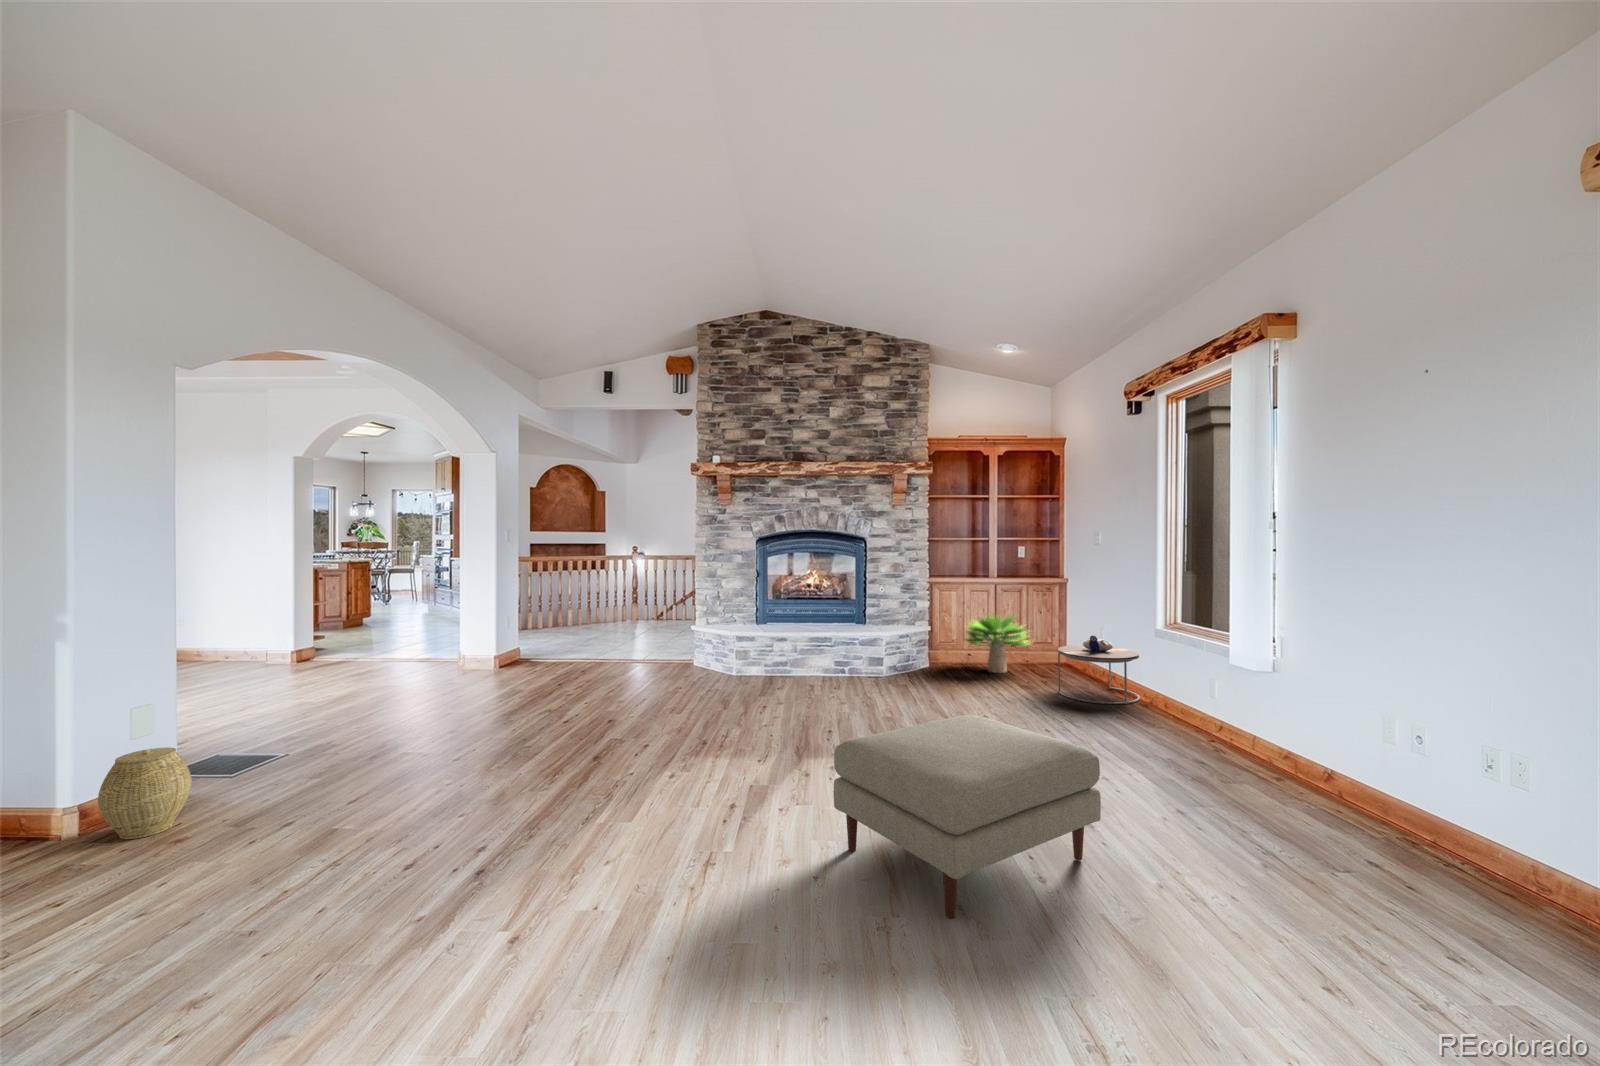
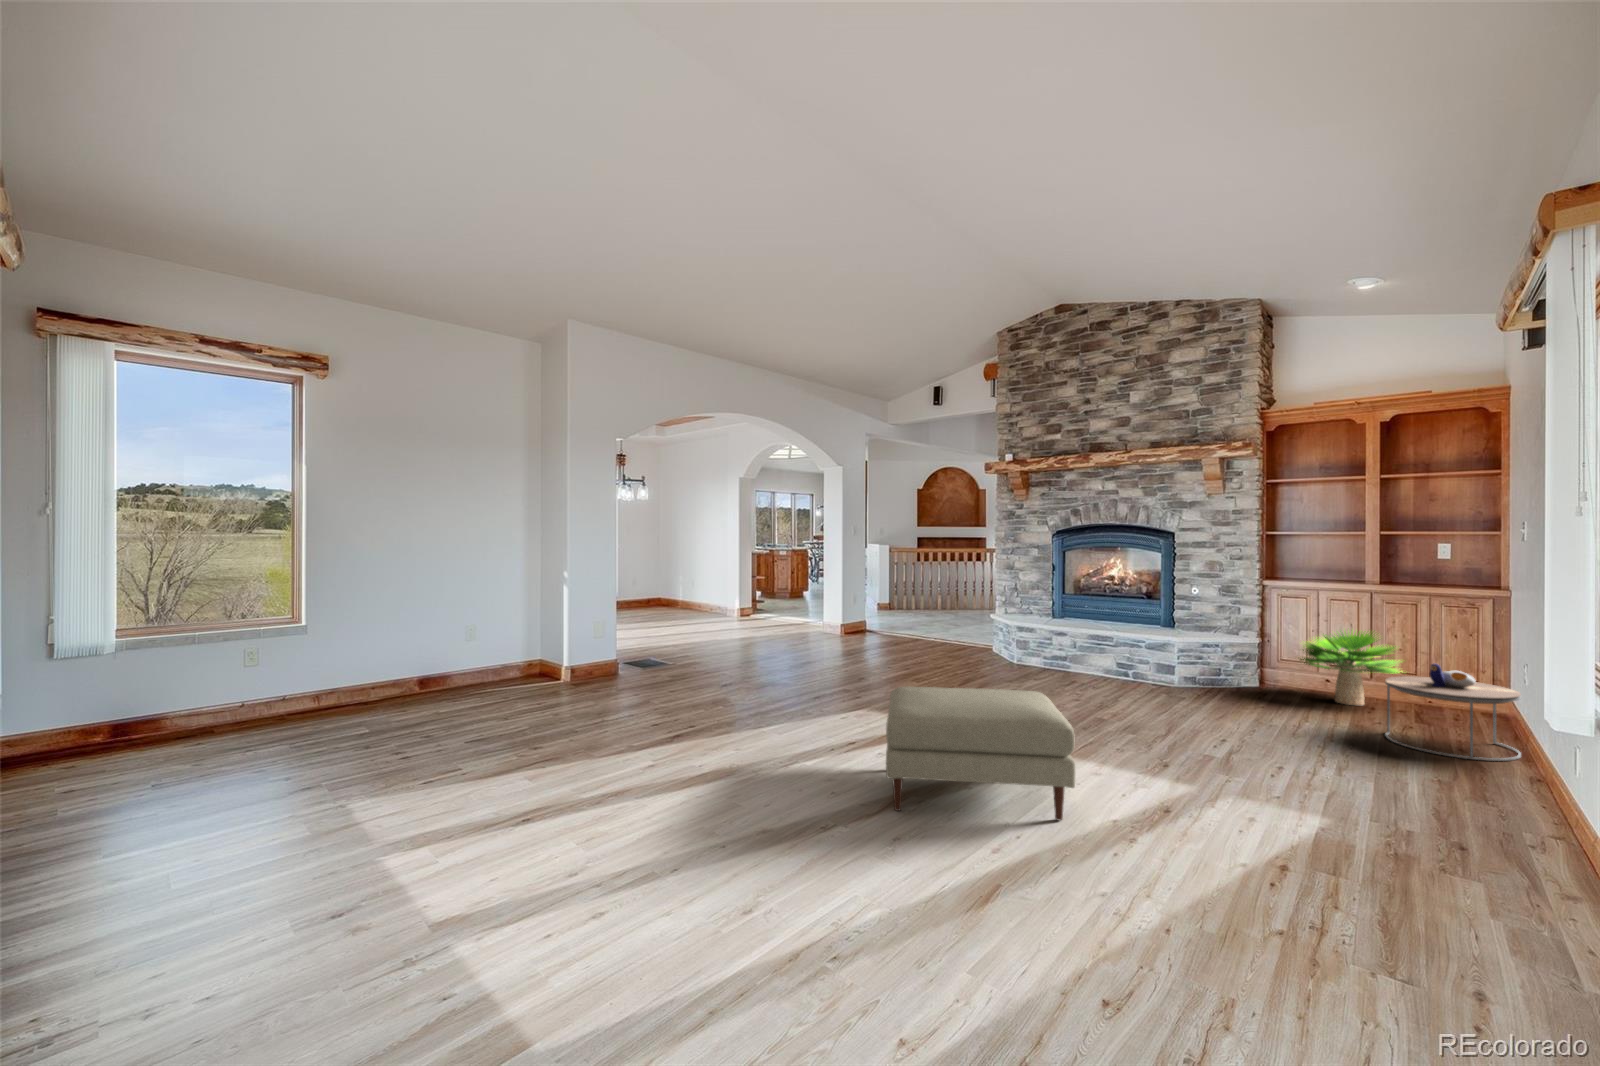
woven basket: present [98,748,192,839] -> none [587,640,622,684]

